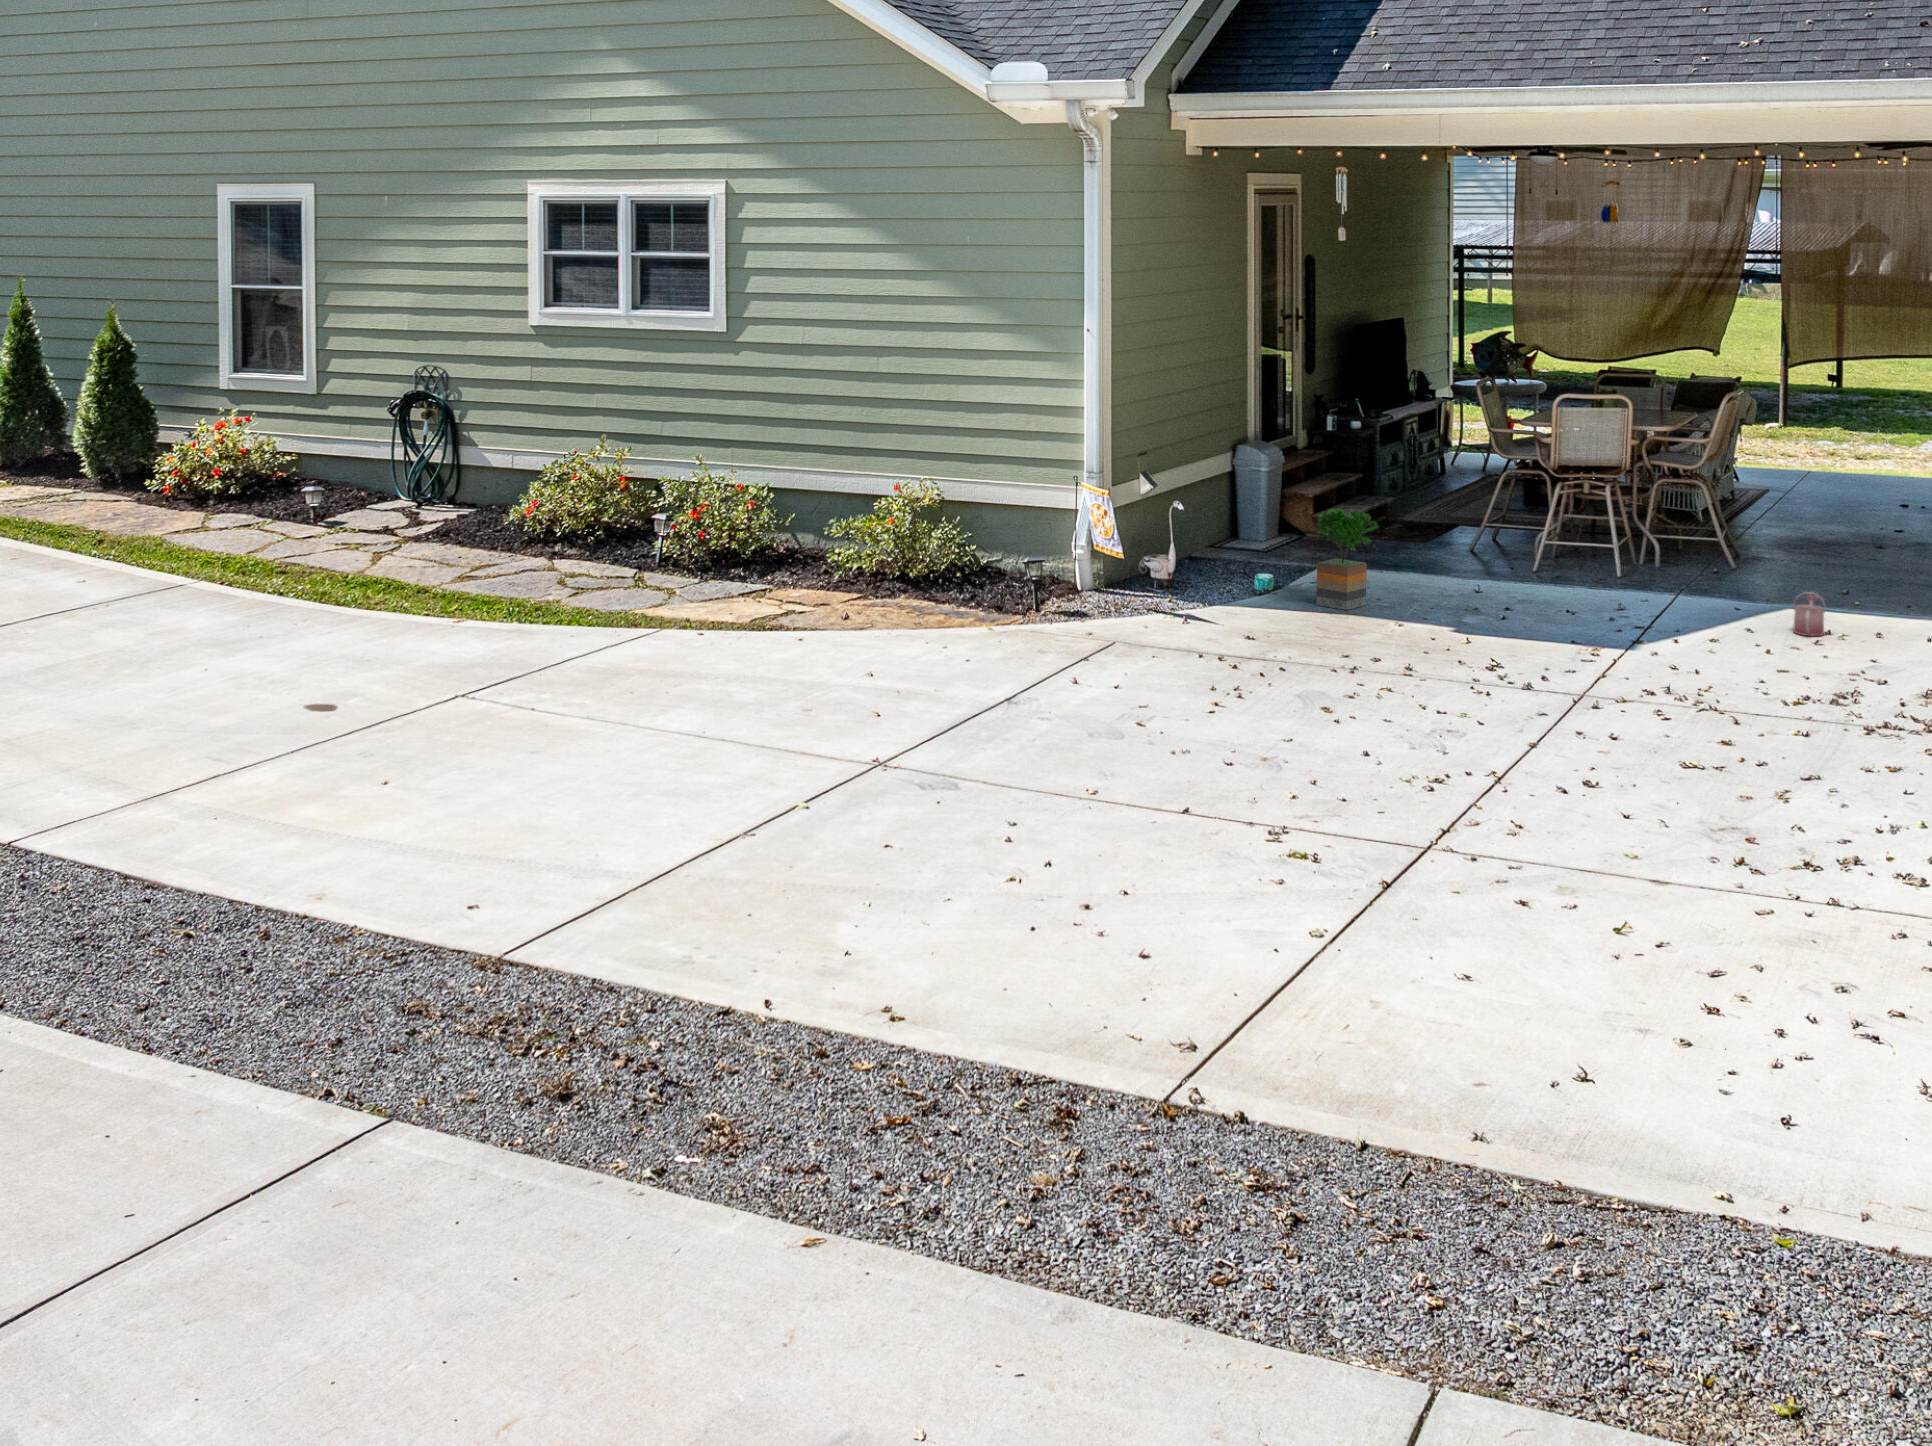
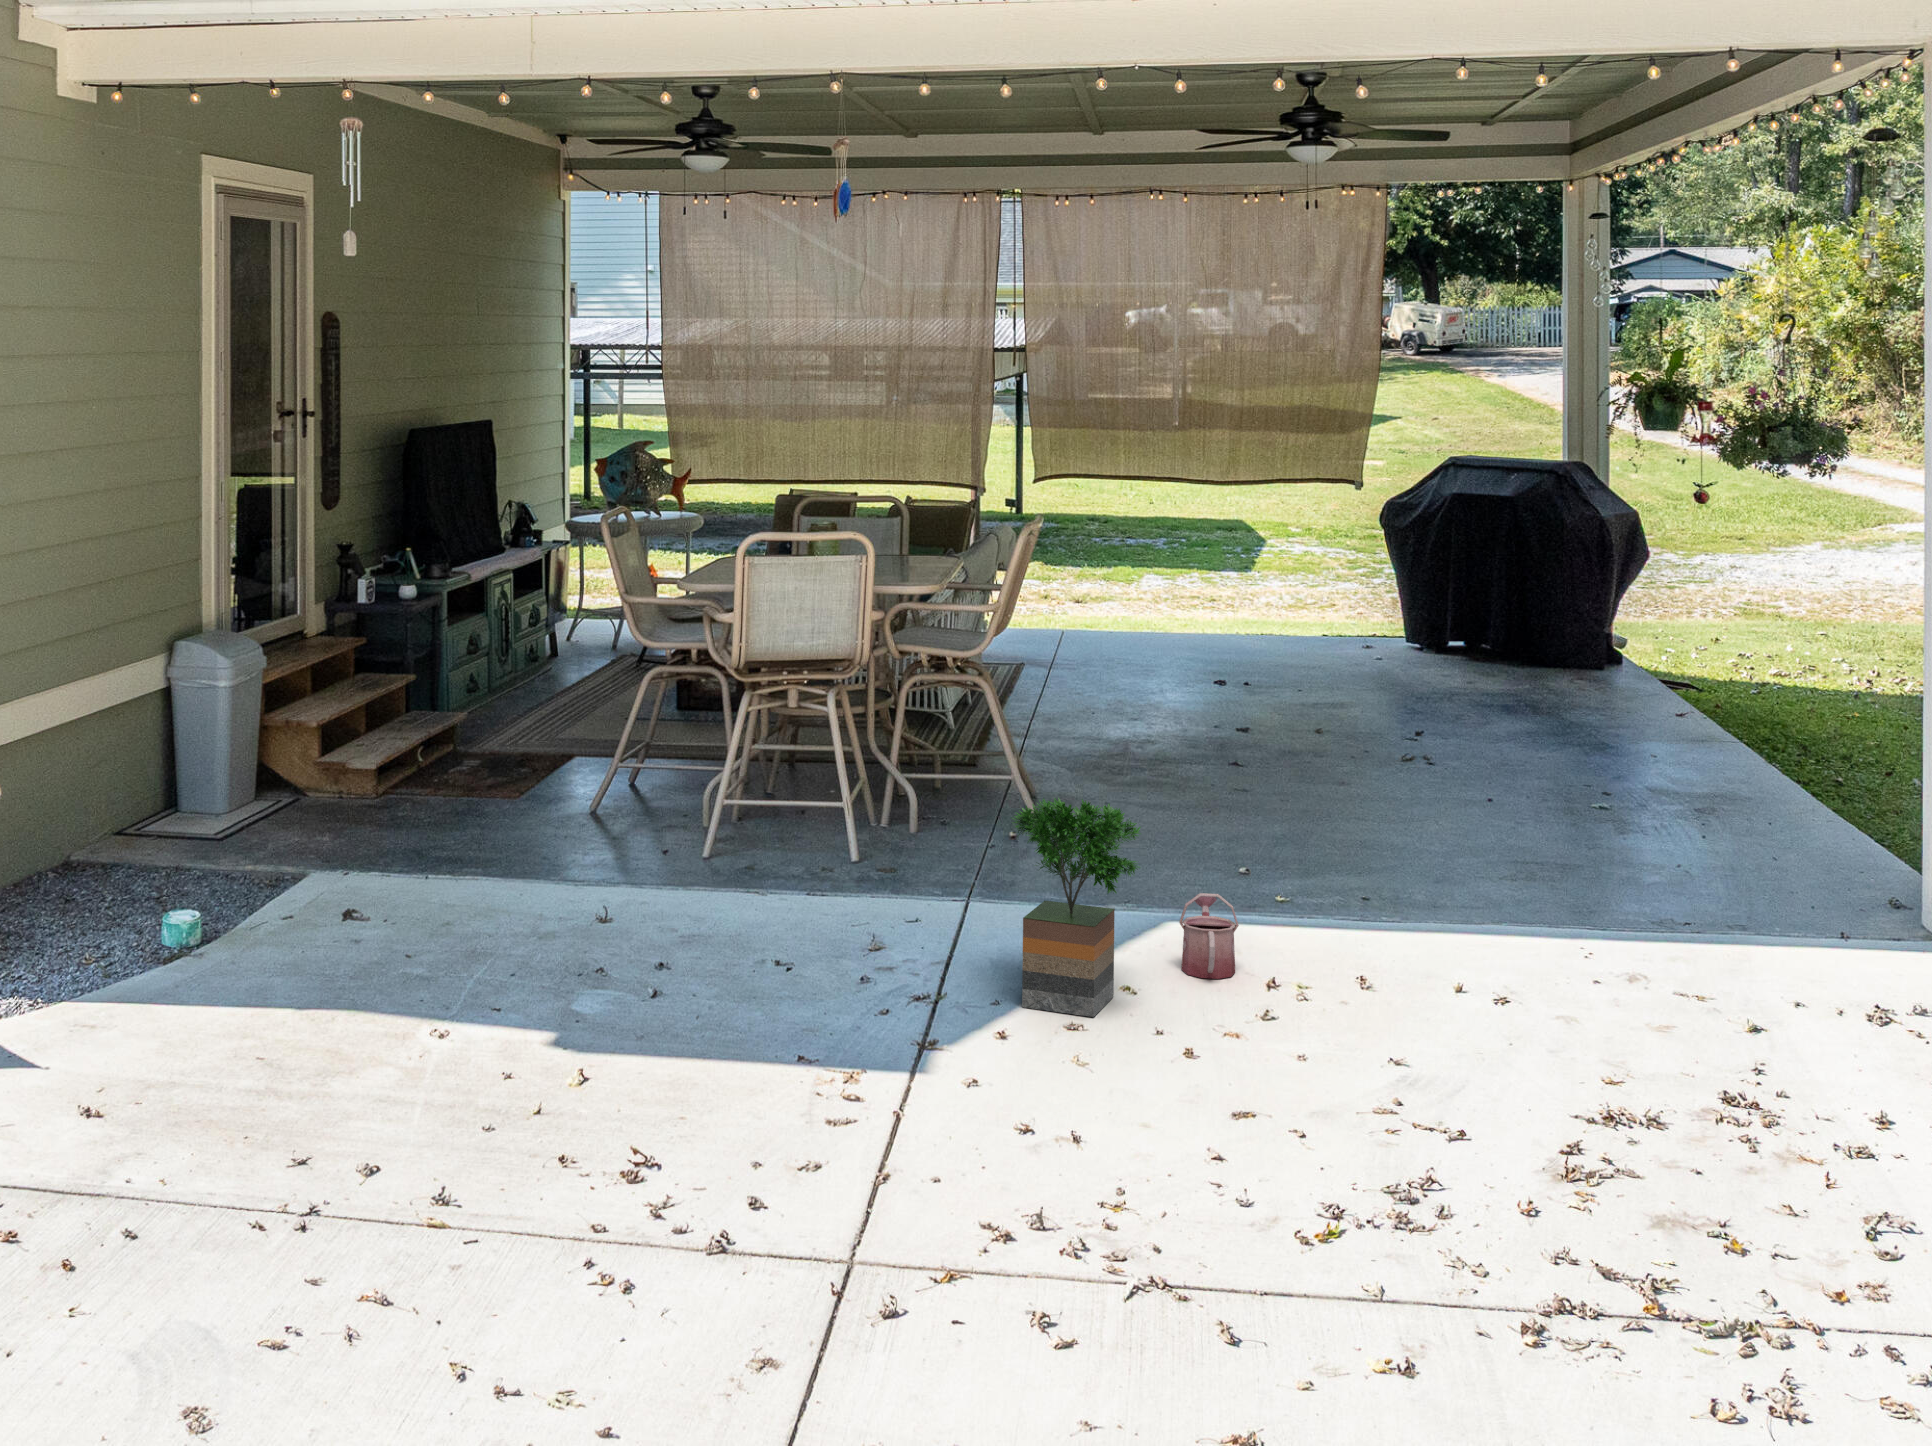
potted tree: present [1316,508,1377,610] -> present [1012,798,1141,1017]

